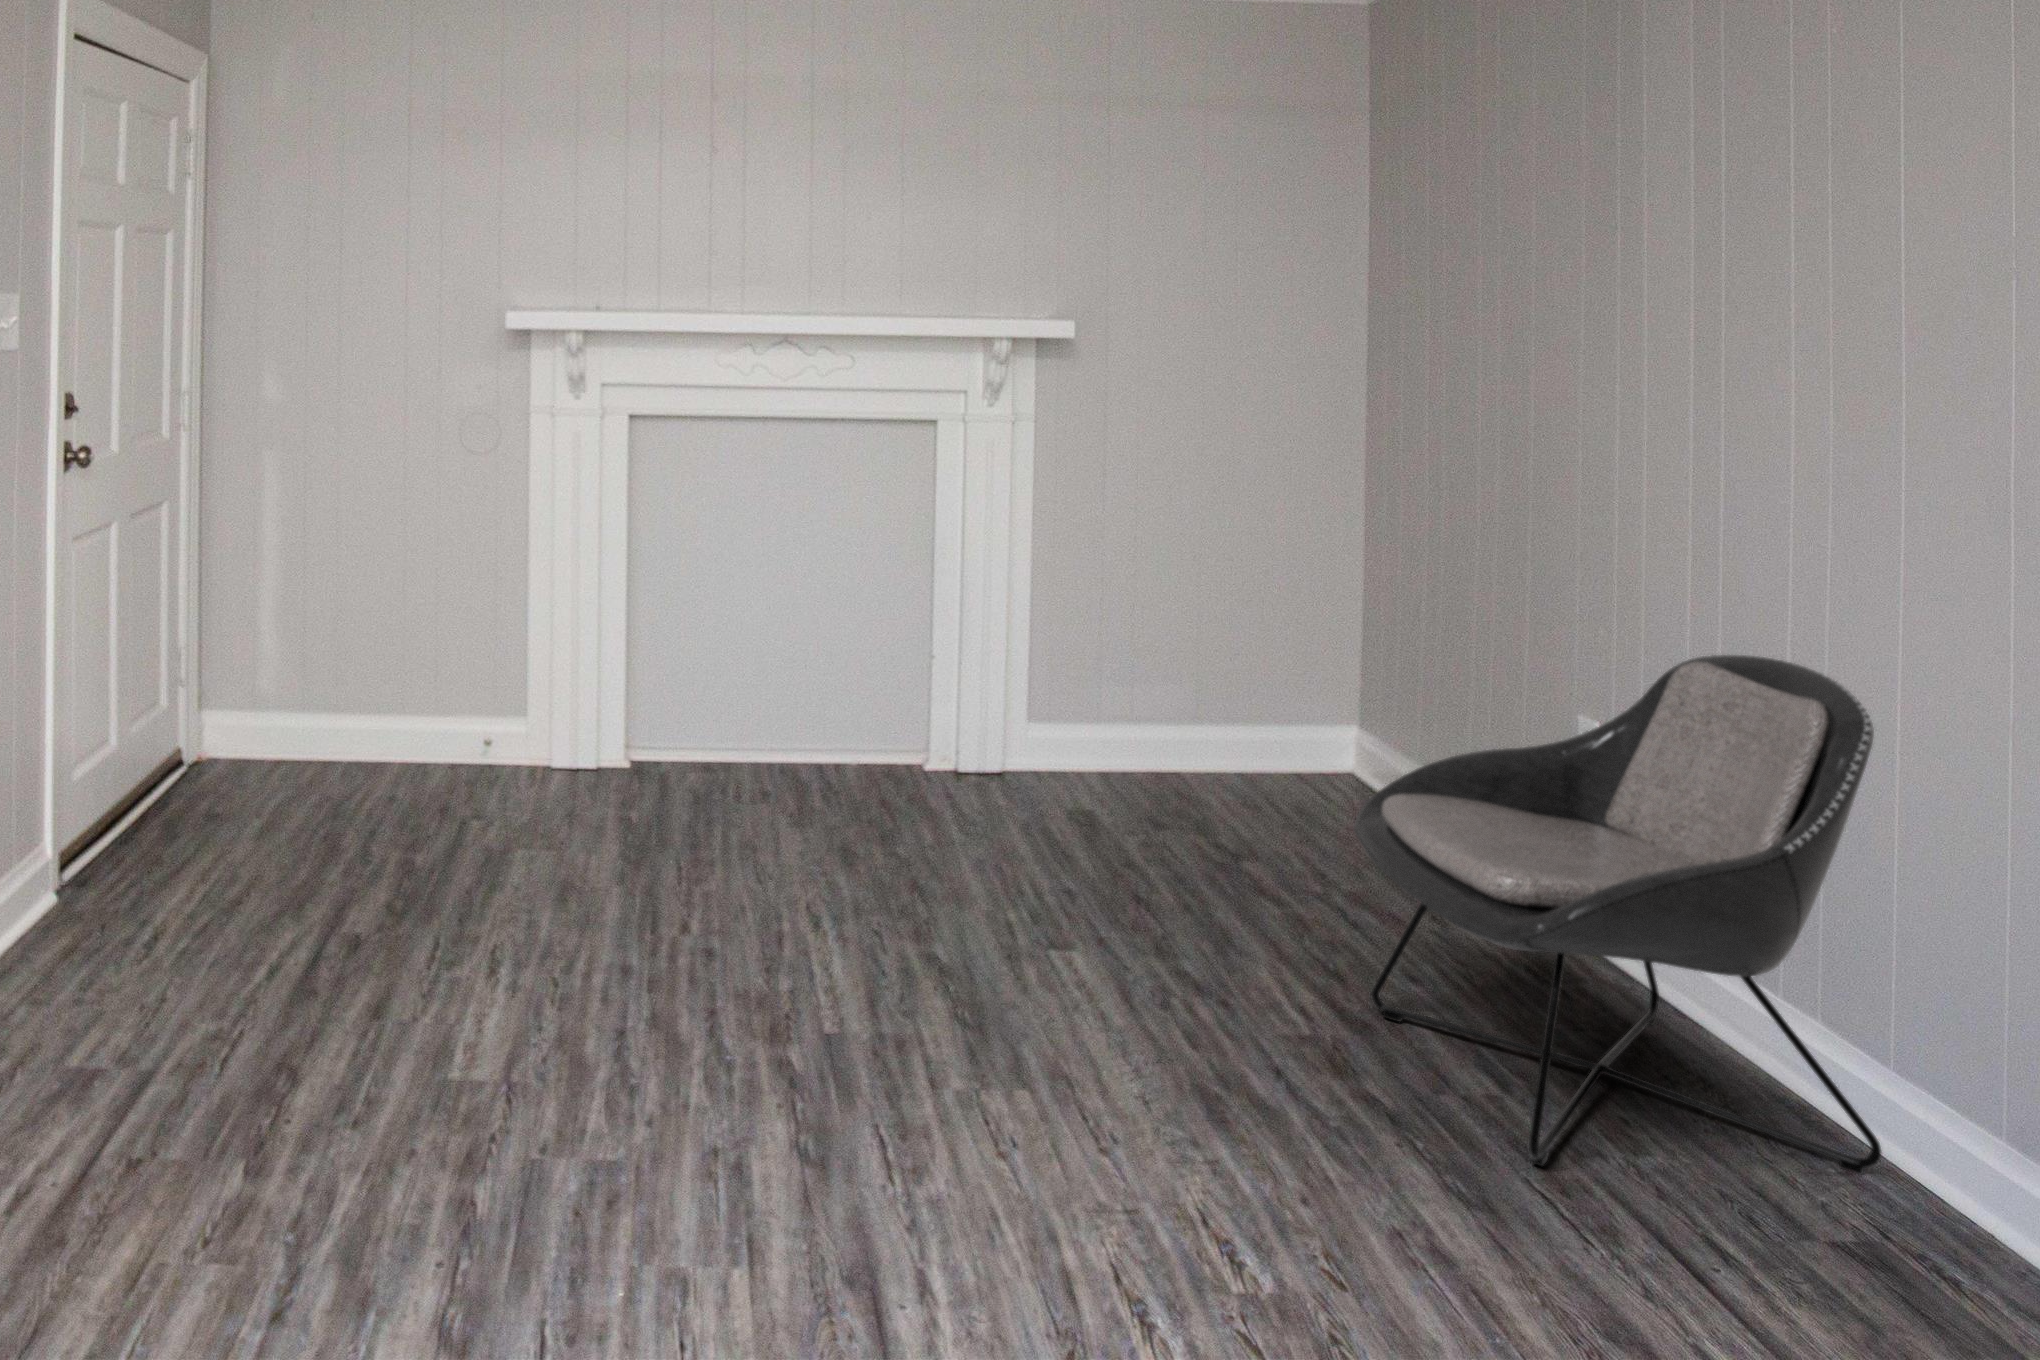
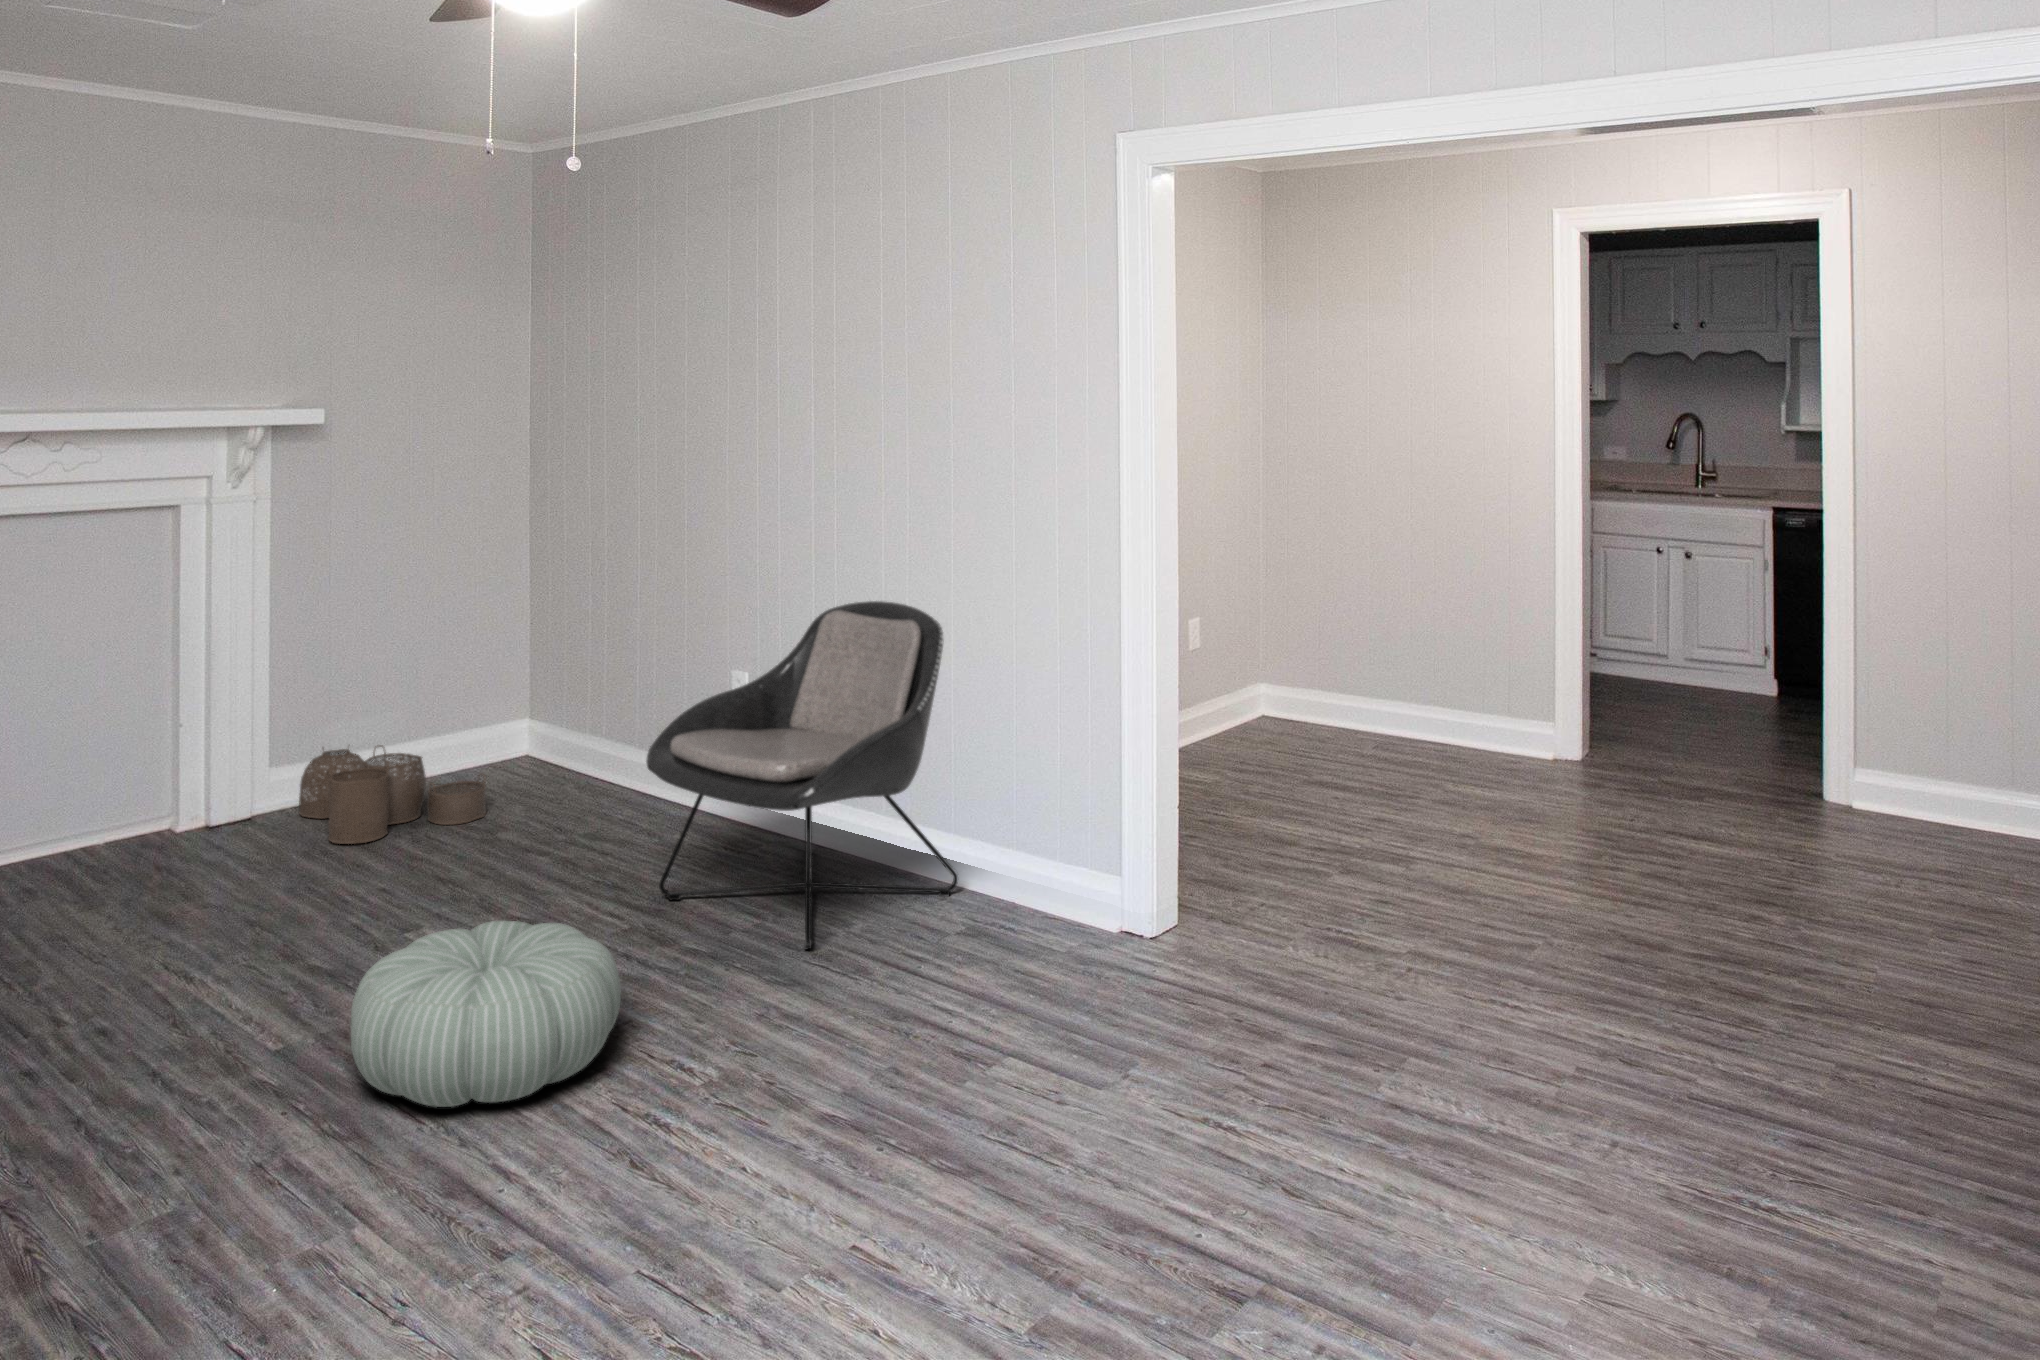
woven basket: none [1047,709,1244,838] -> present [299,745,486,844]
pouf: none [844,959,1181,1202] -> present [350,921,621,1107]

